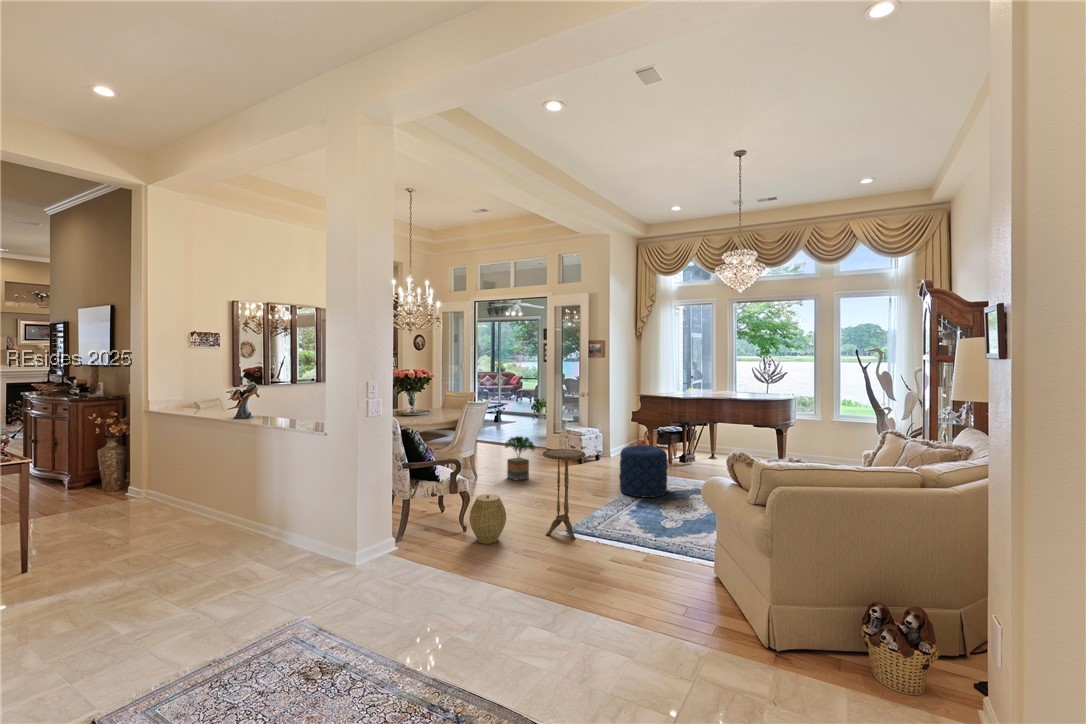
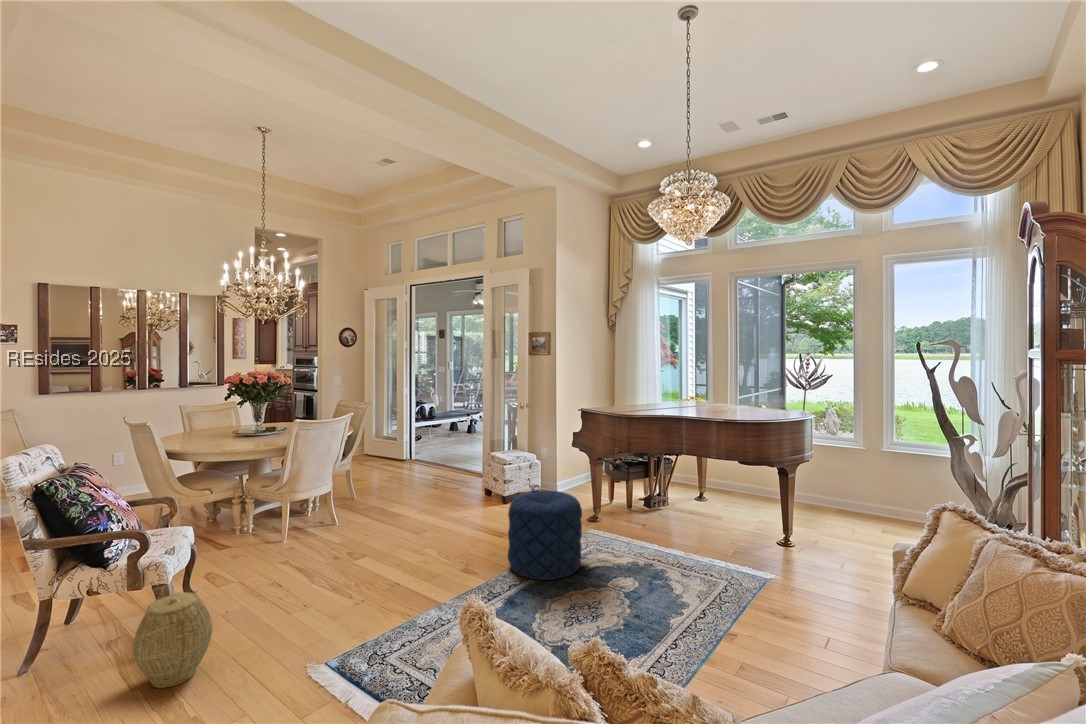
potted tree: present [505,436,535,480] -> none [370,466,416,533]
side table: present [543,449,586,540] -> none [272,514,356,688]

